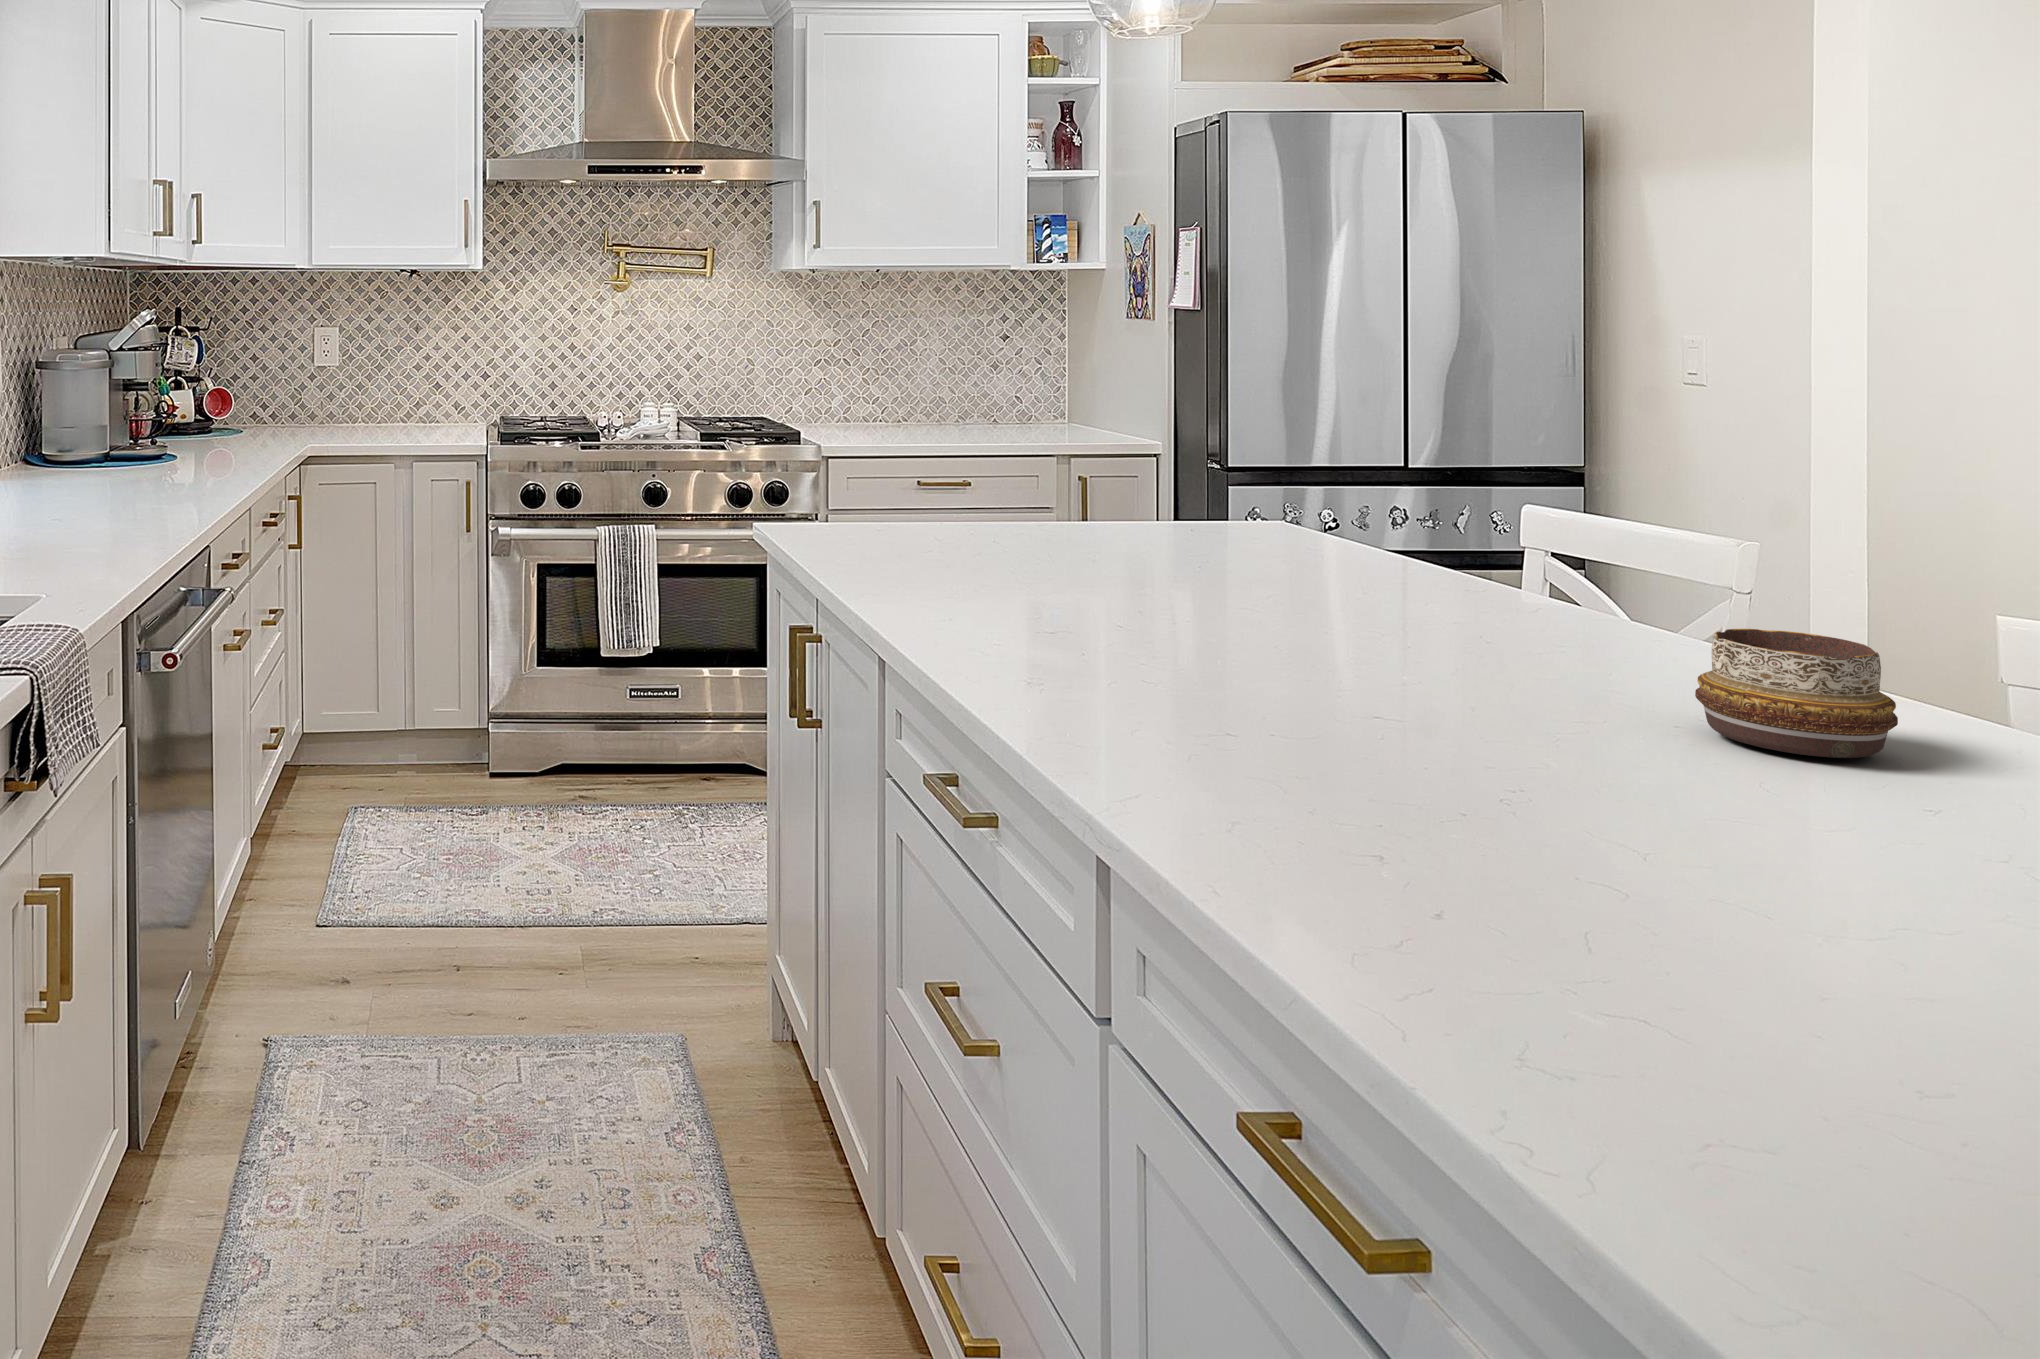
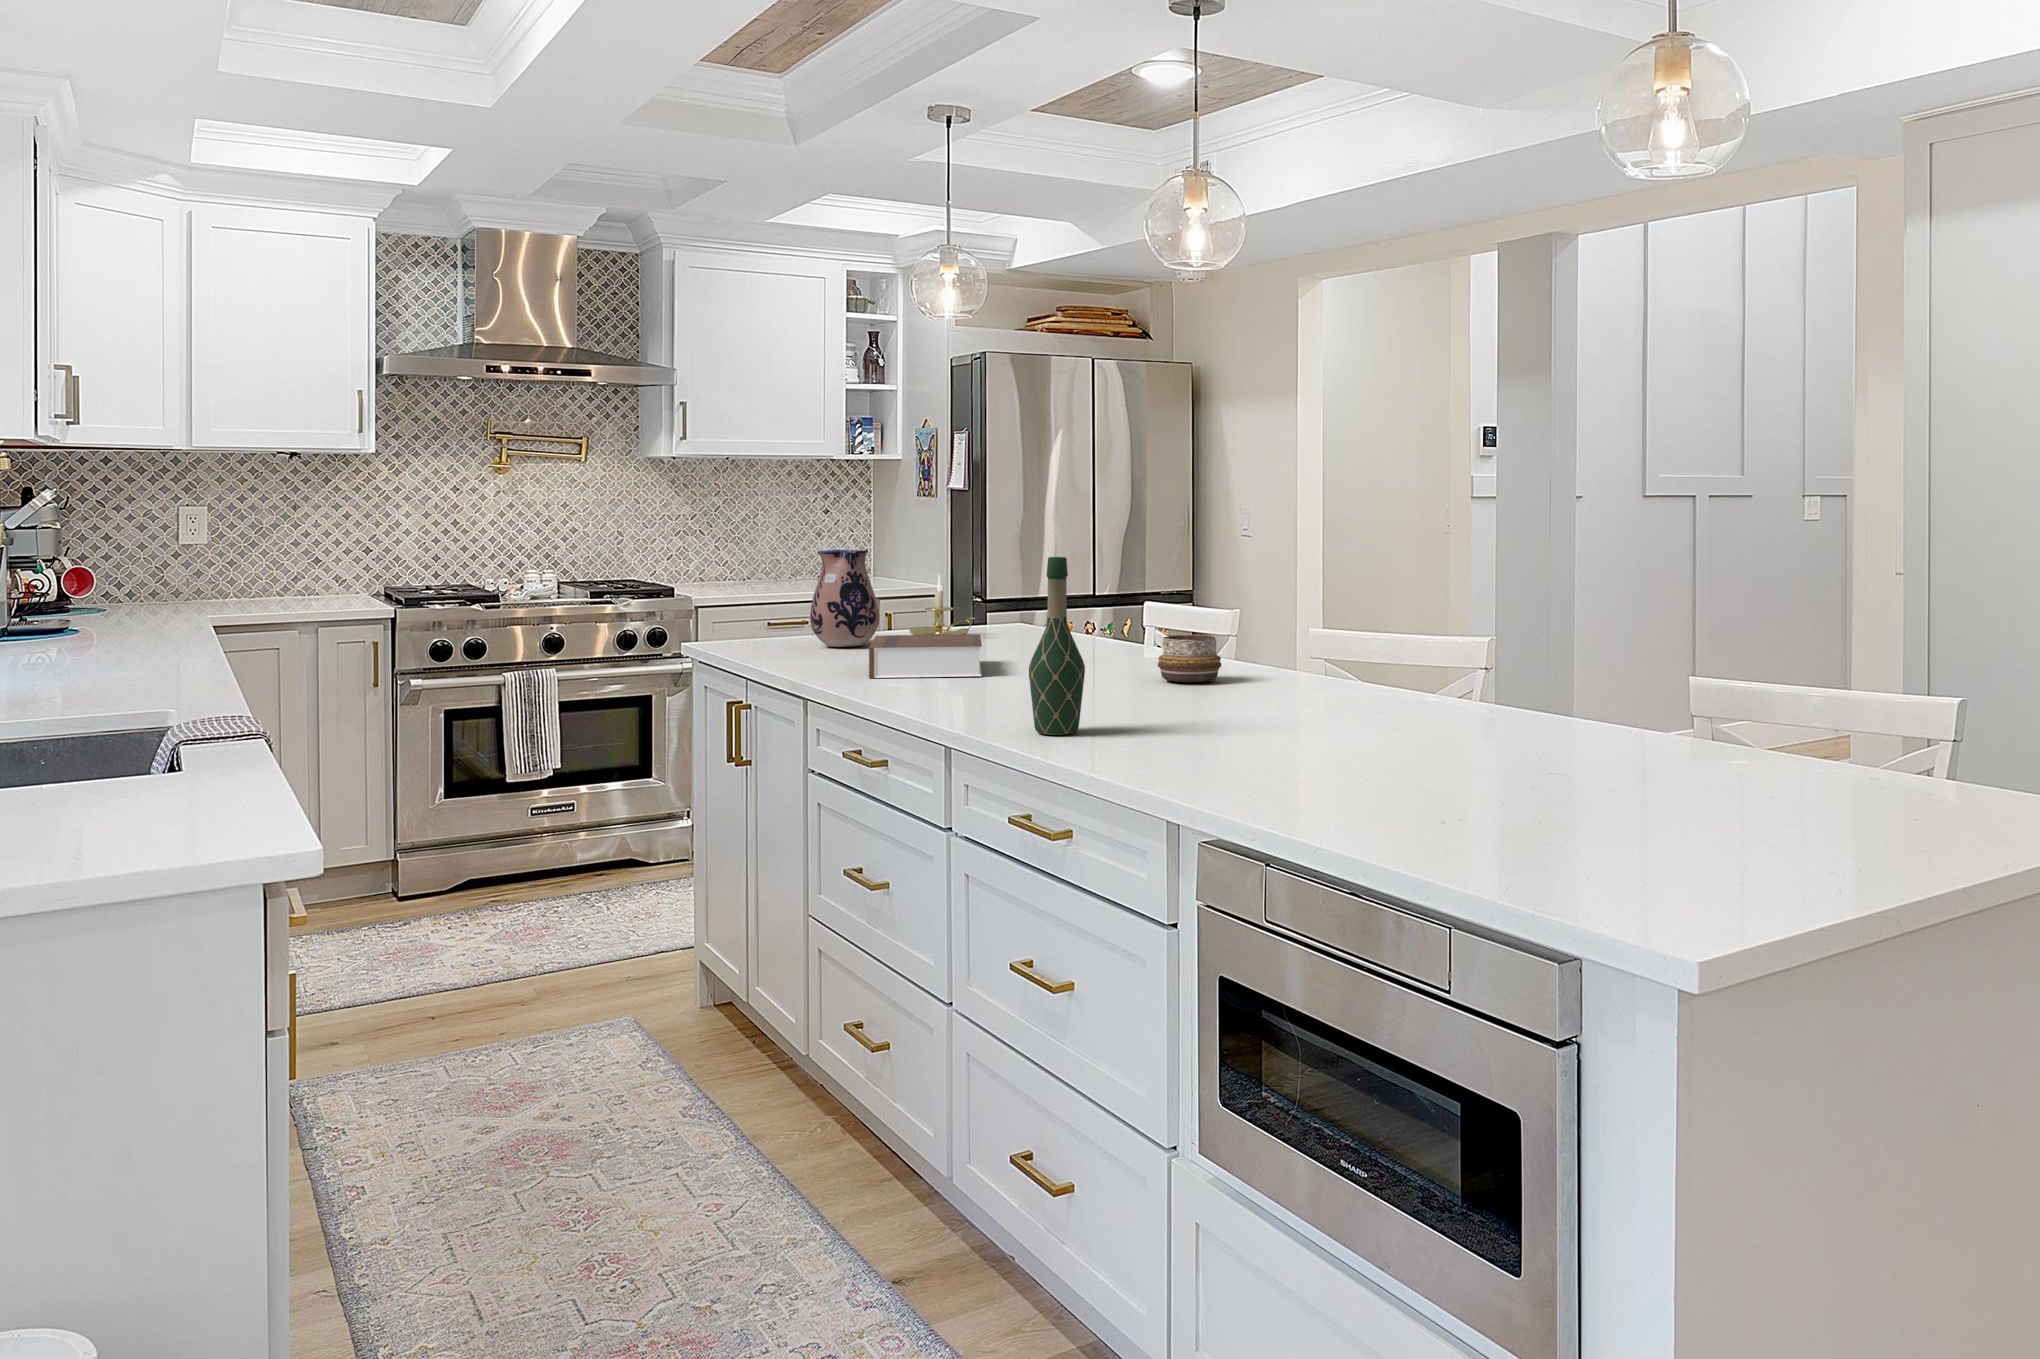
ceramic pitcher: none [937,398,1050,554] -> present [810,550,879,647]
candle holder: none [1103,440,1221,547] -> present [909,574,975,635]
wine bottle: none [1419,474,1613,998] -> present [1029,557,1085,735]
book: none [1015,553,1245,664] -> present [869,634,982,678]

